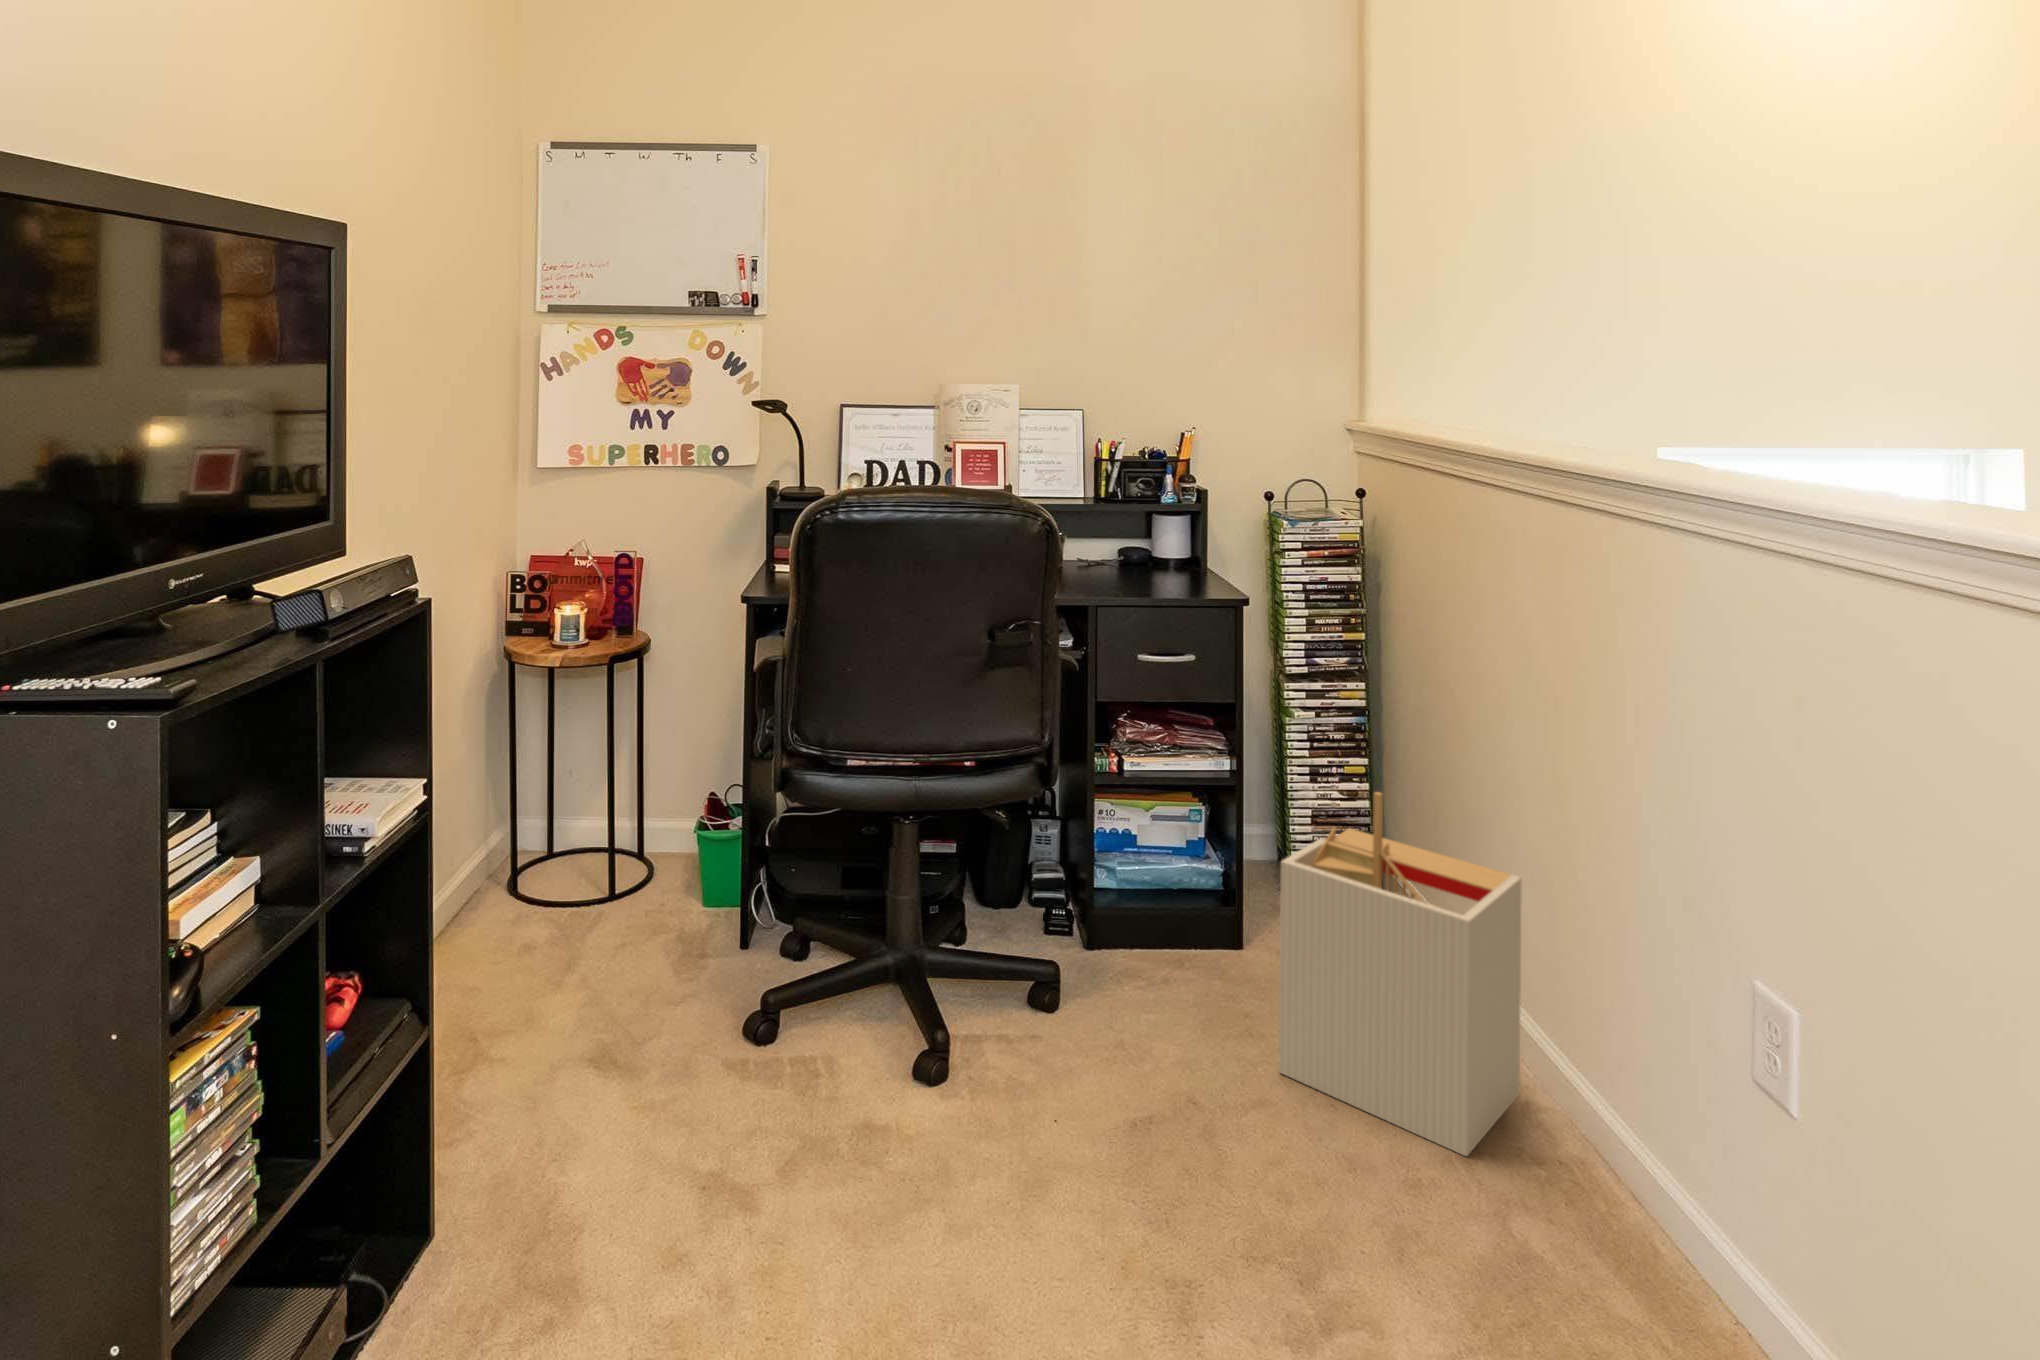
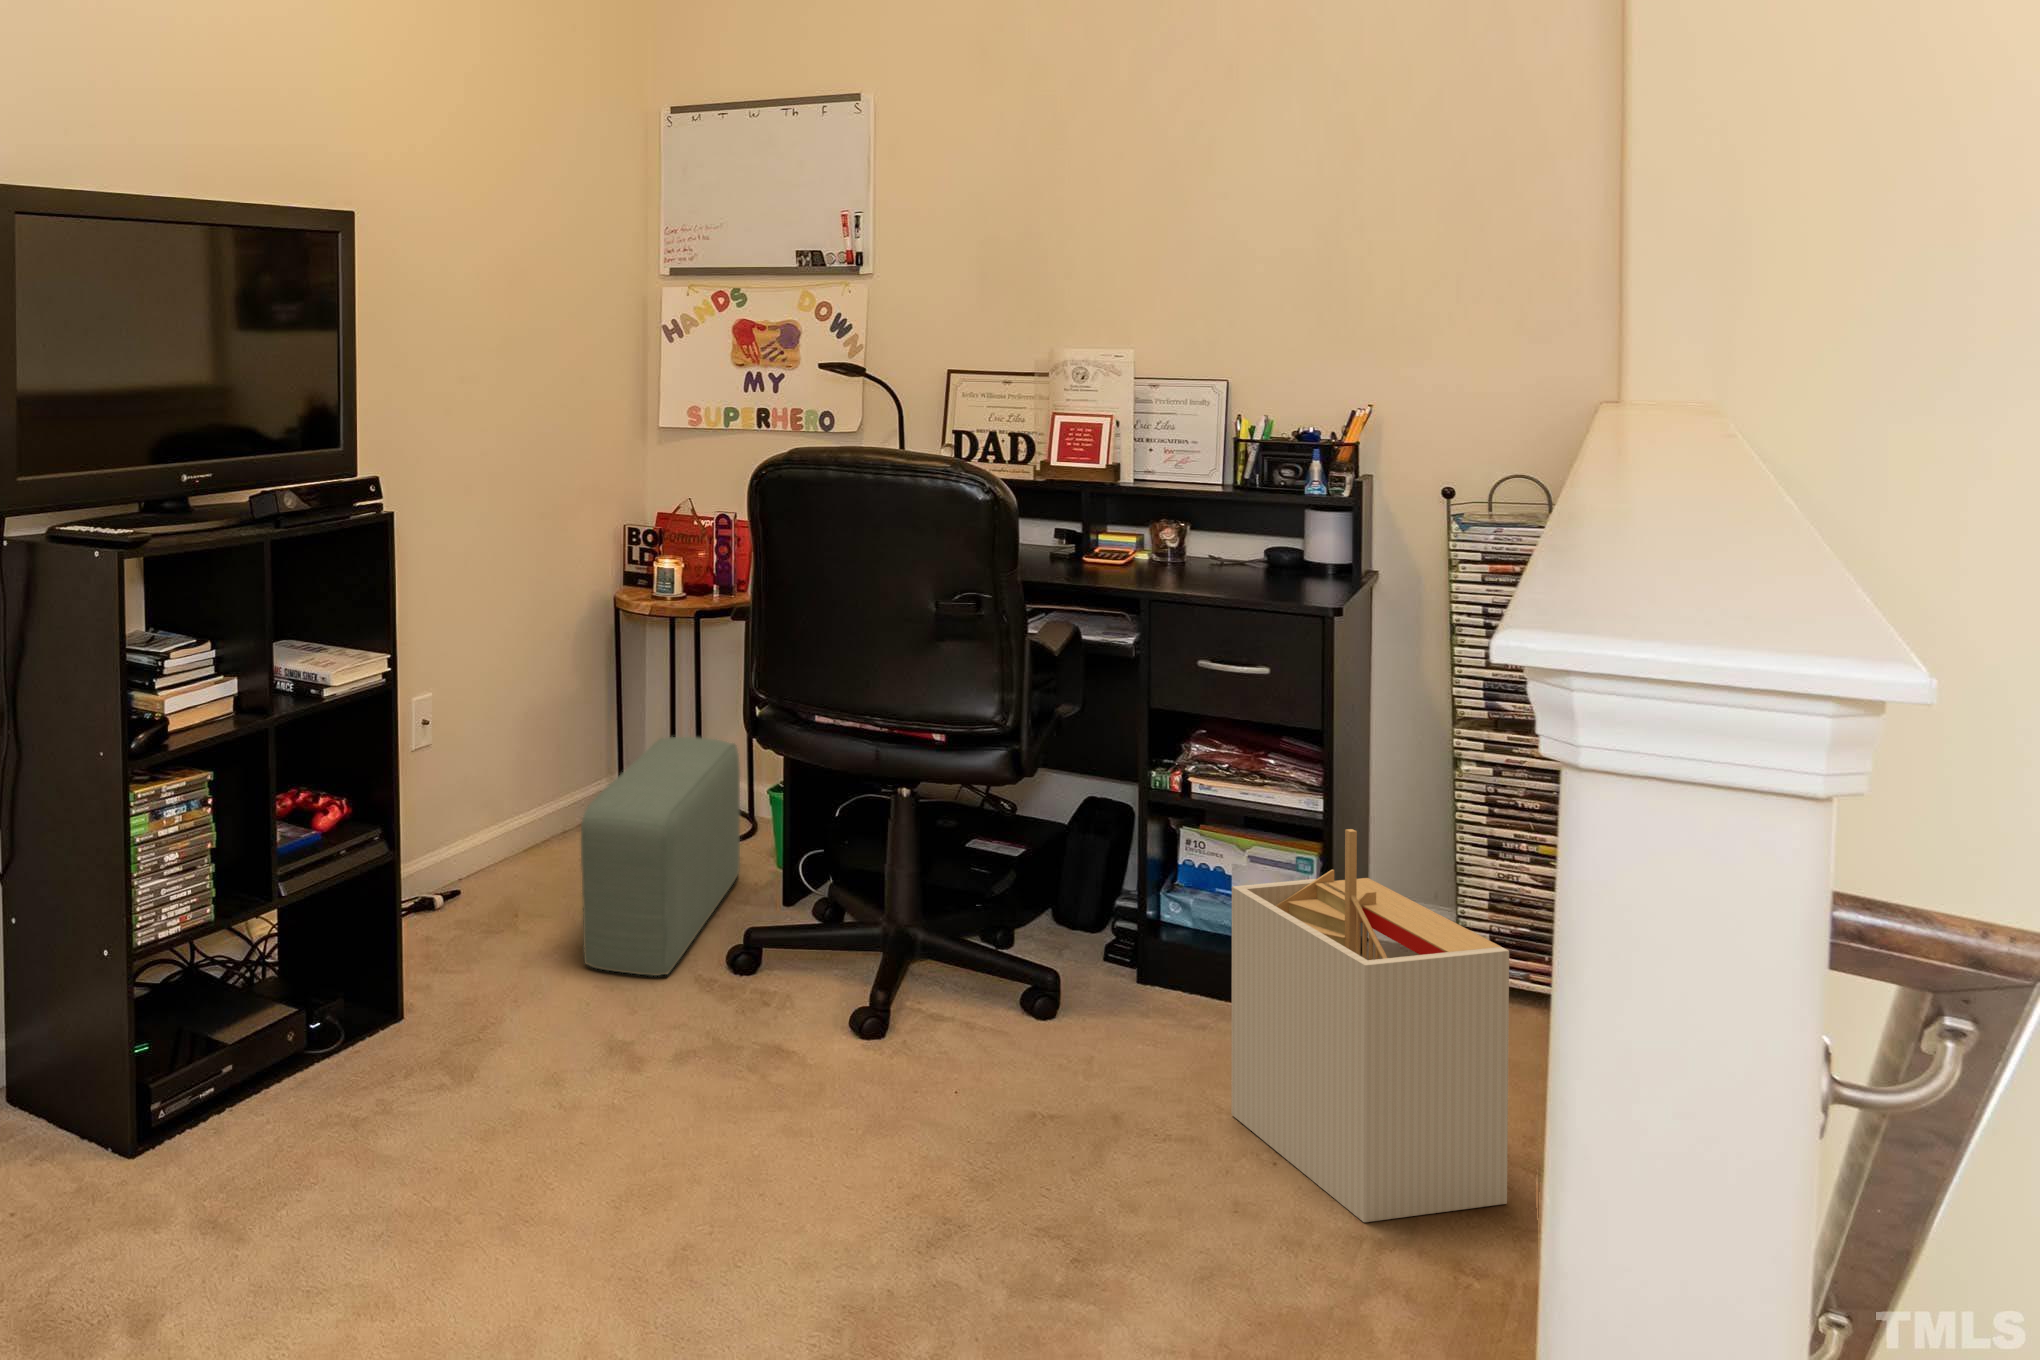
pouf: none [575,786,688,1089] -> present [581,737,740,976]

